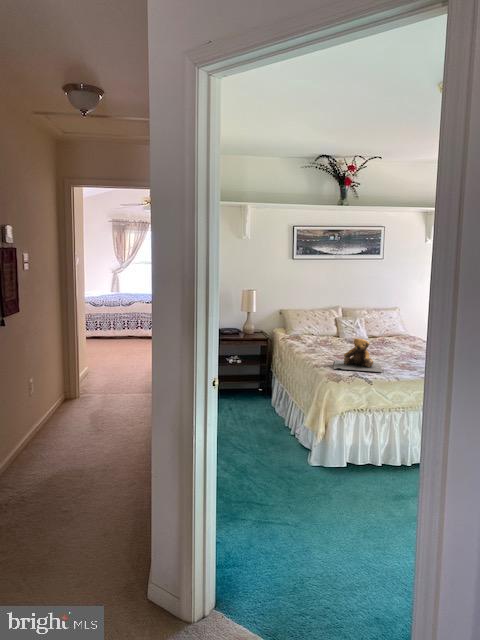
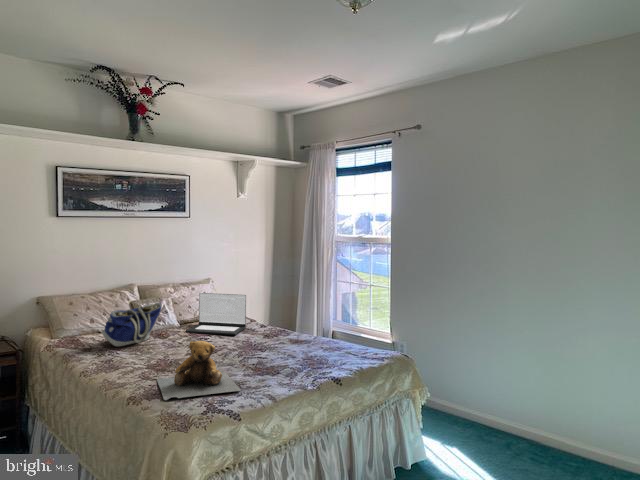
laptop: none [369,315,416,347] -> present [186,293,246,335]
tote bag: none [312,318,351,343] -> present [102,303,161,346]

